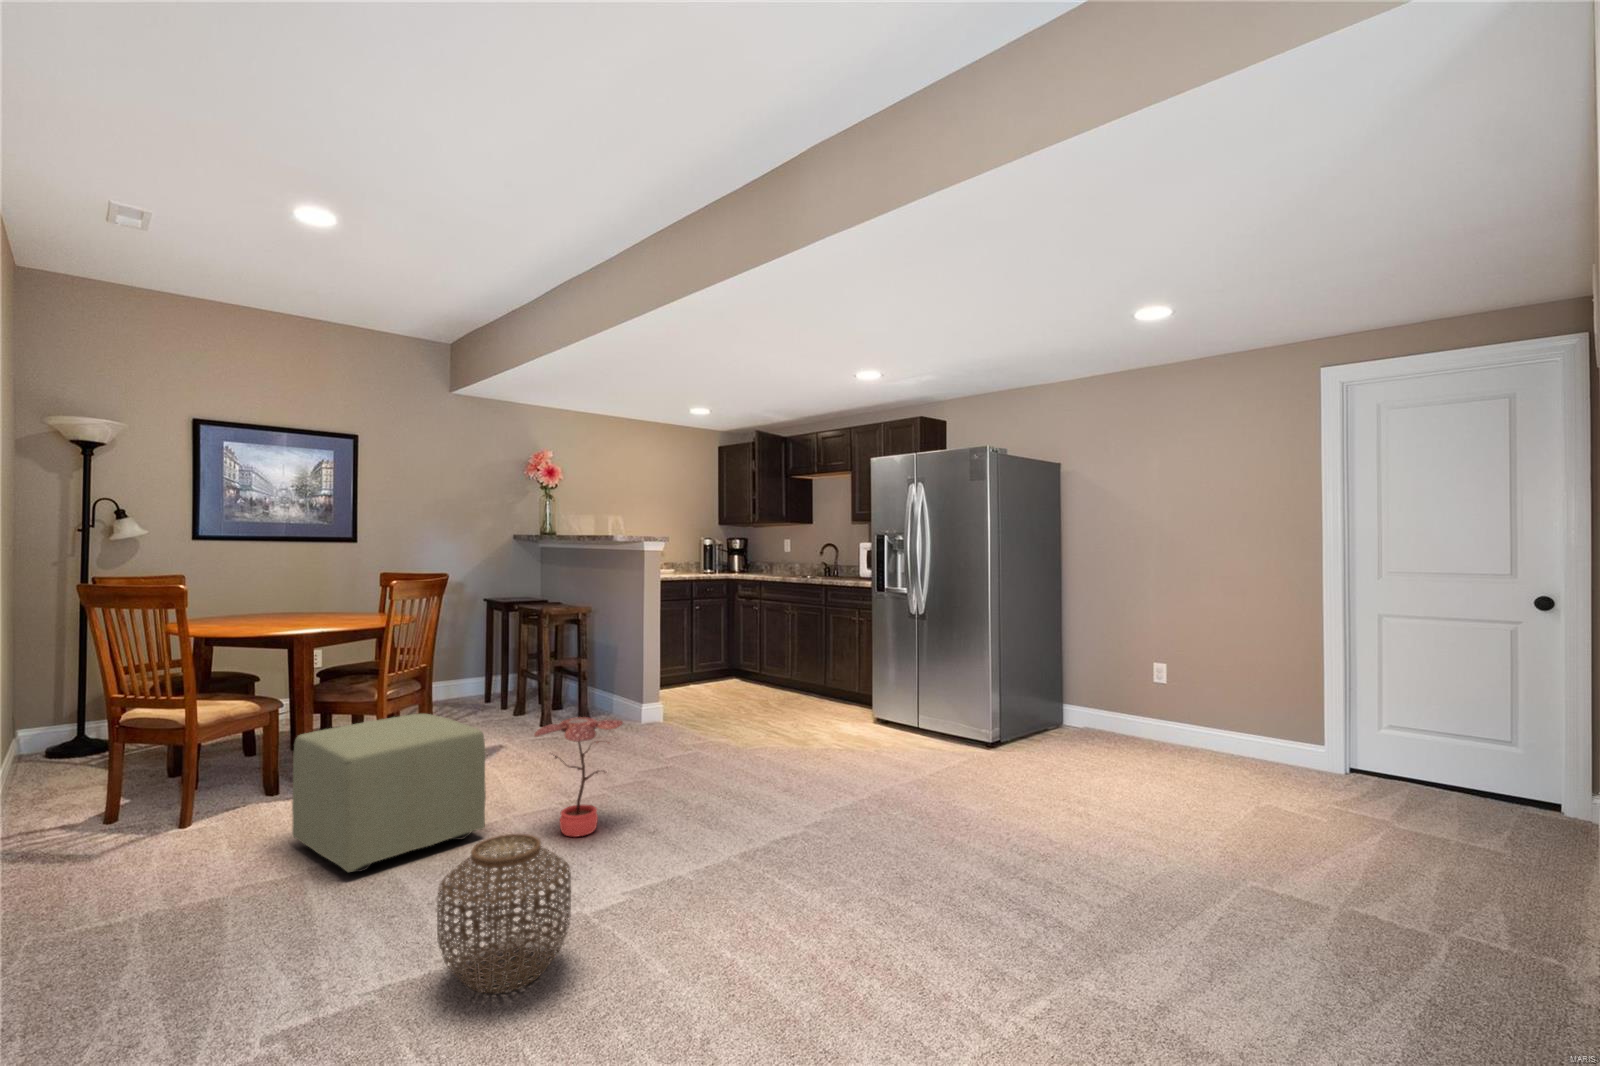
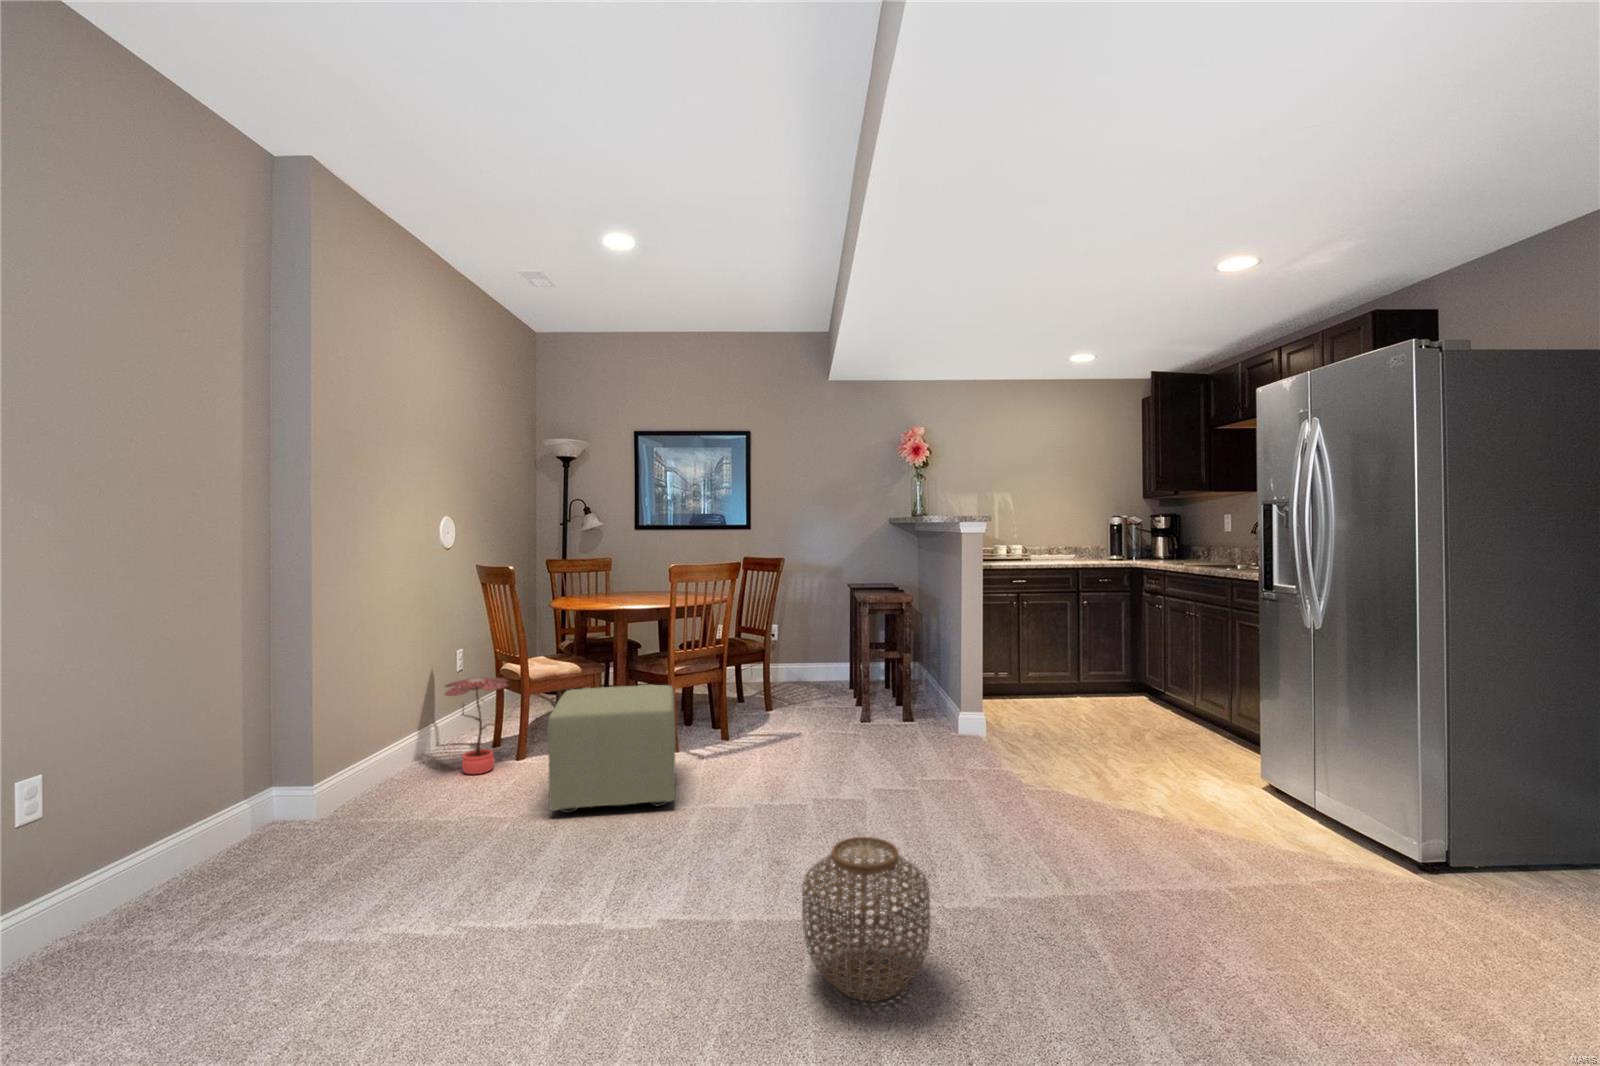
potted plant: present [534,717,623,837] -> present [445,677,508,774]
woven basket: present [437,834,571,993] -> present [802,837,930,1001]

